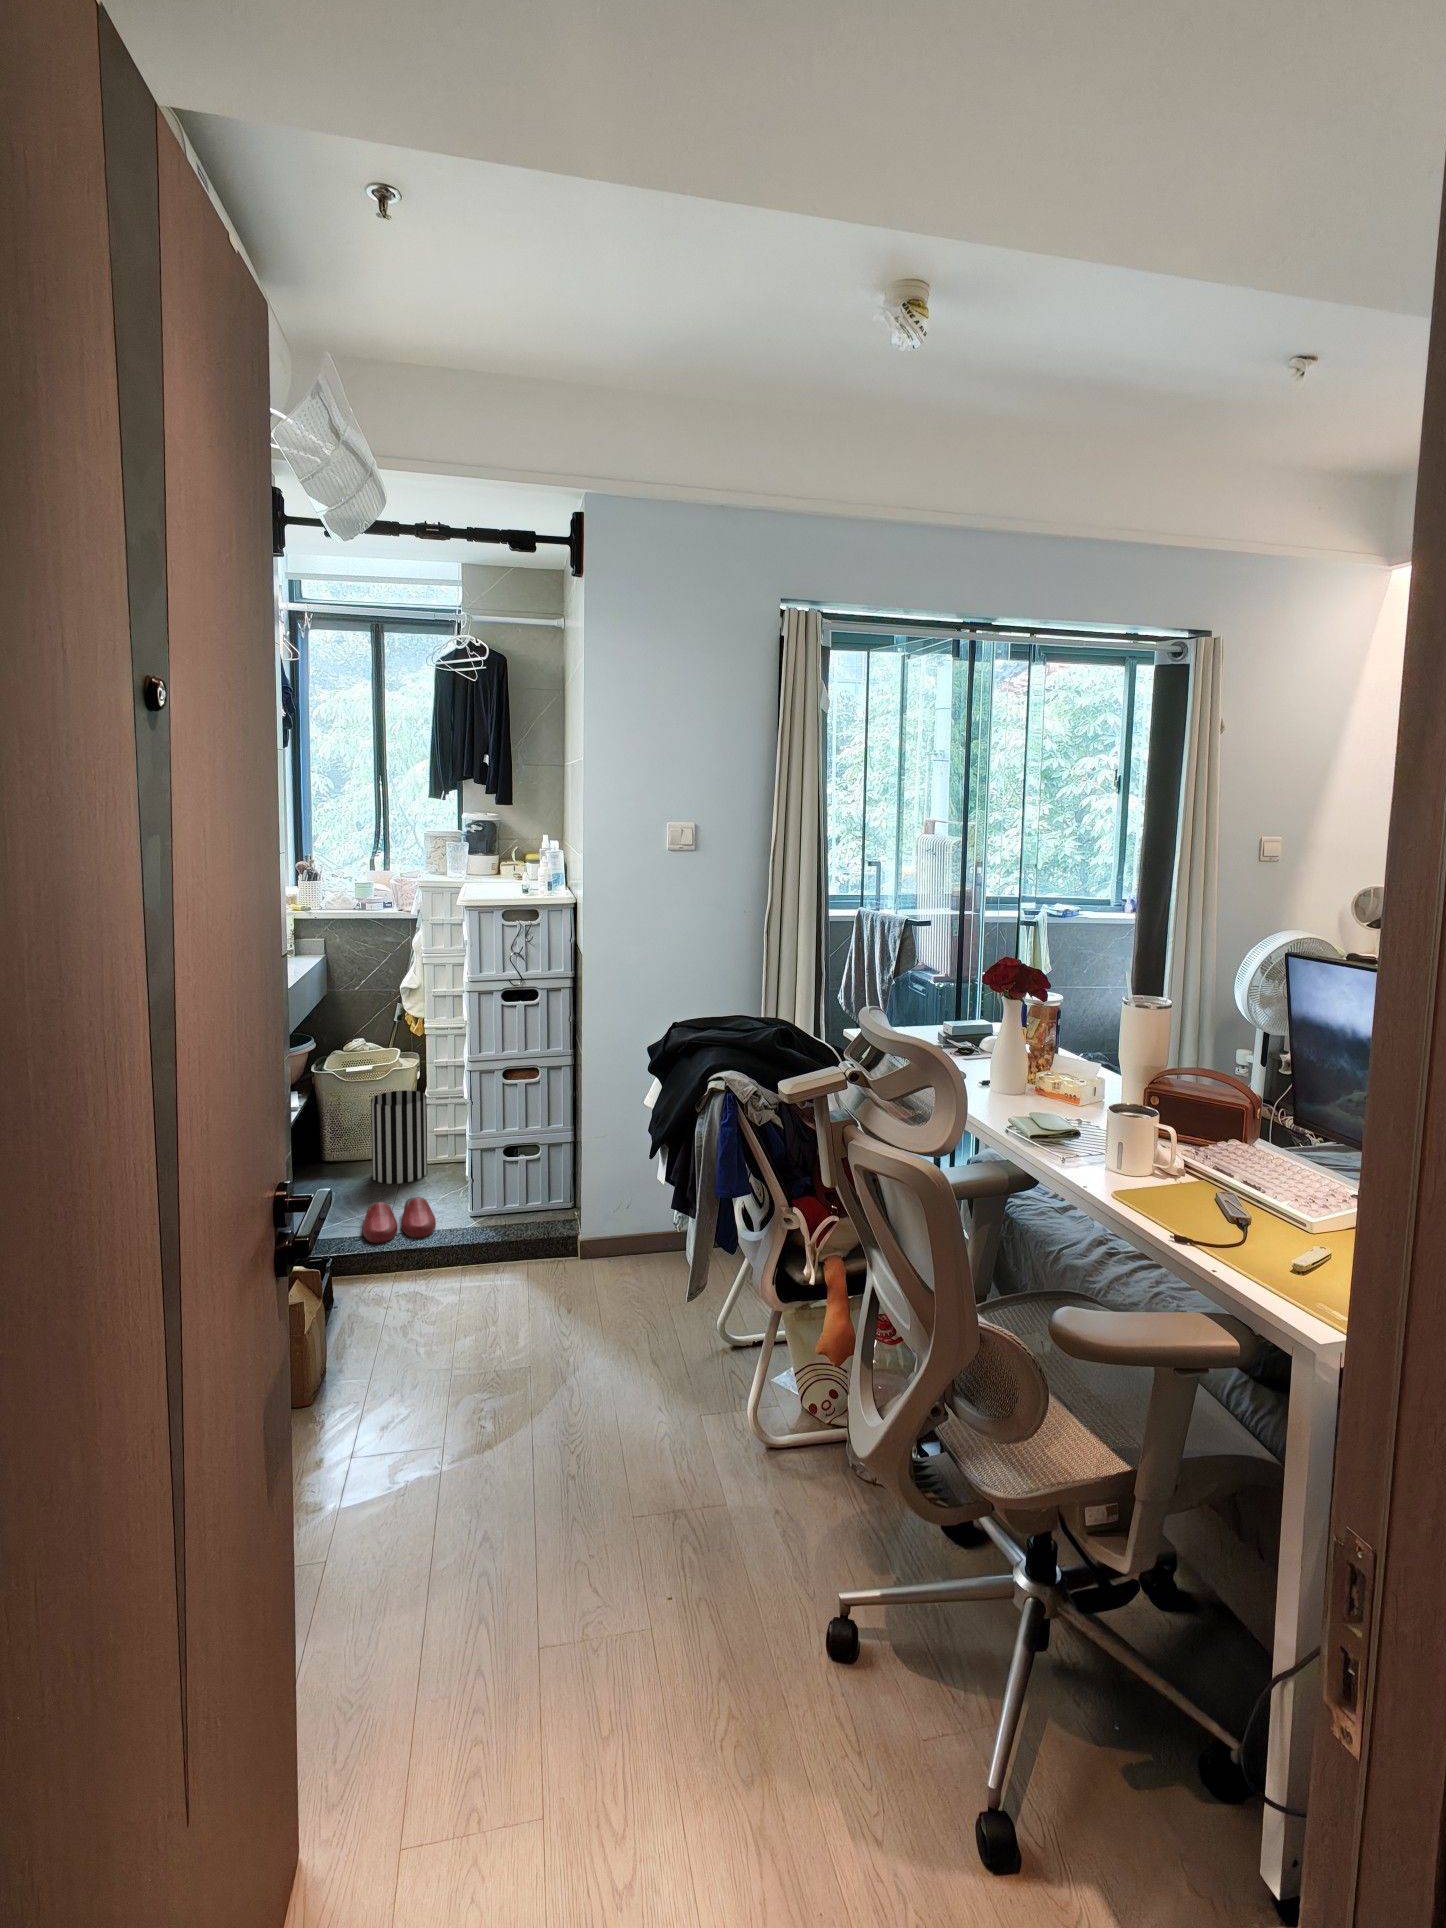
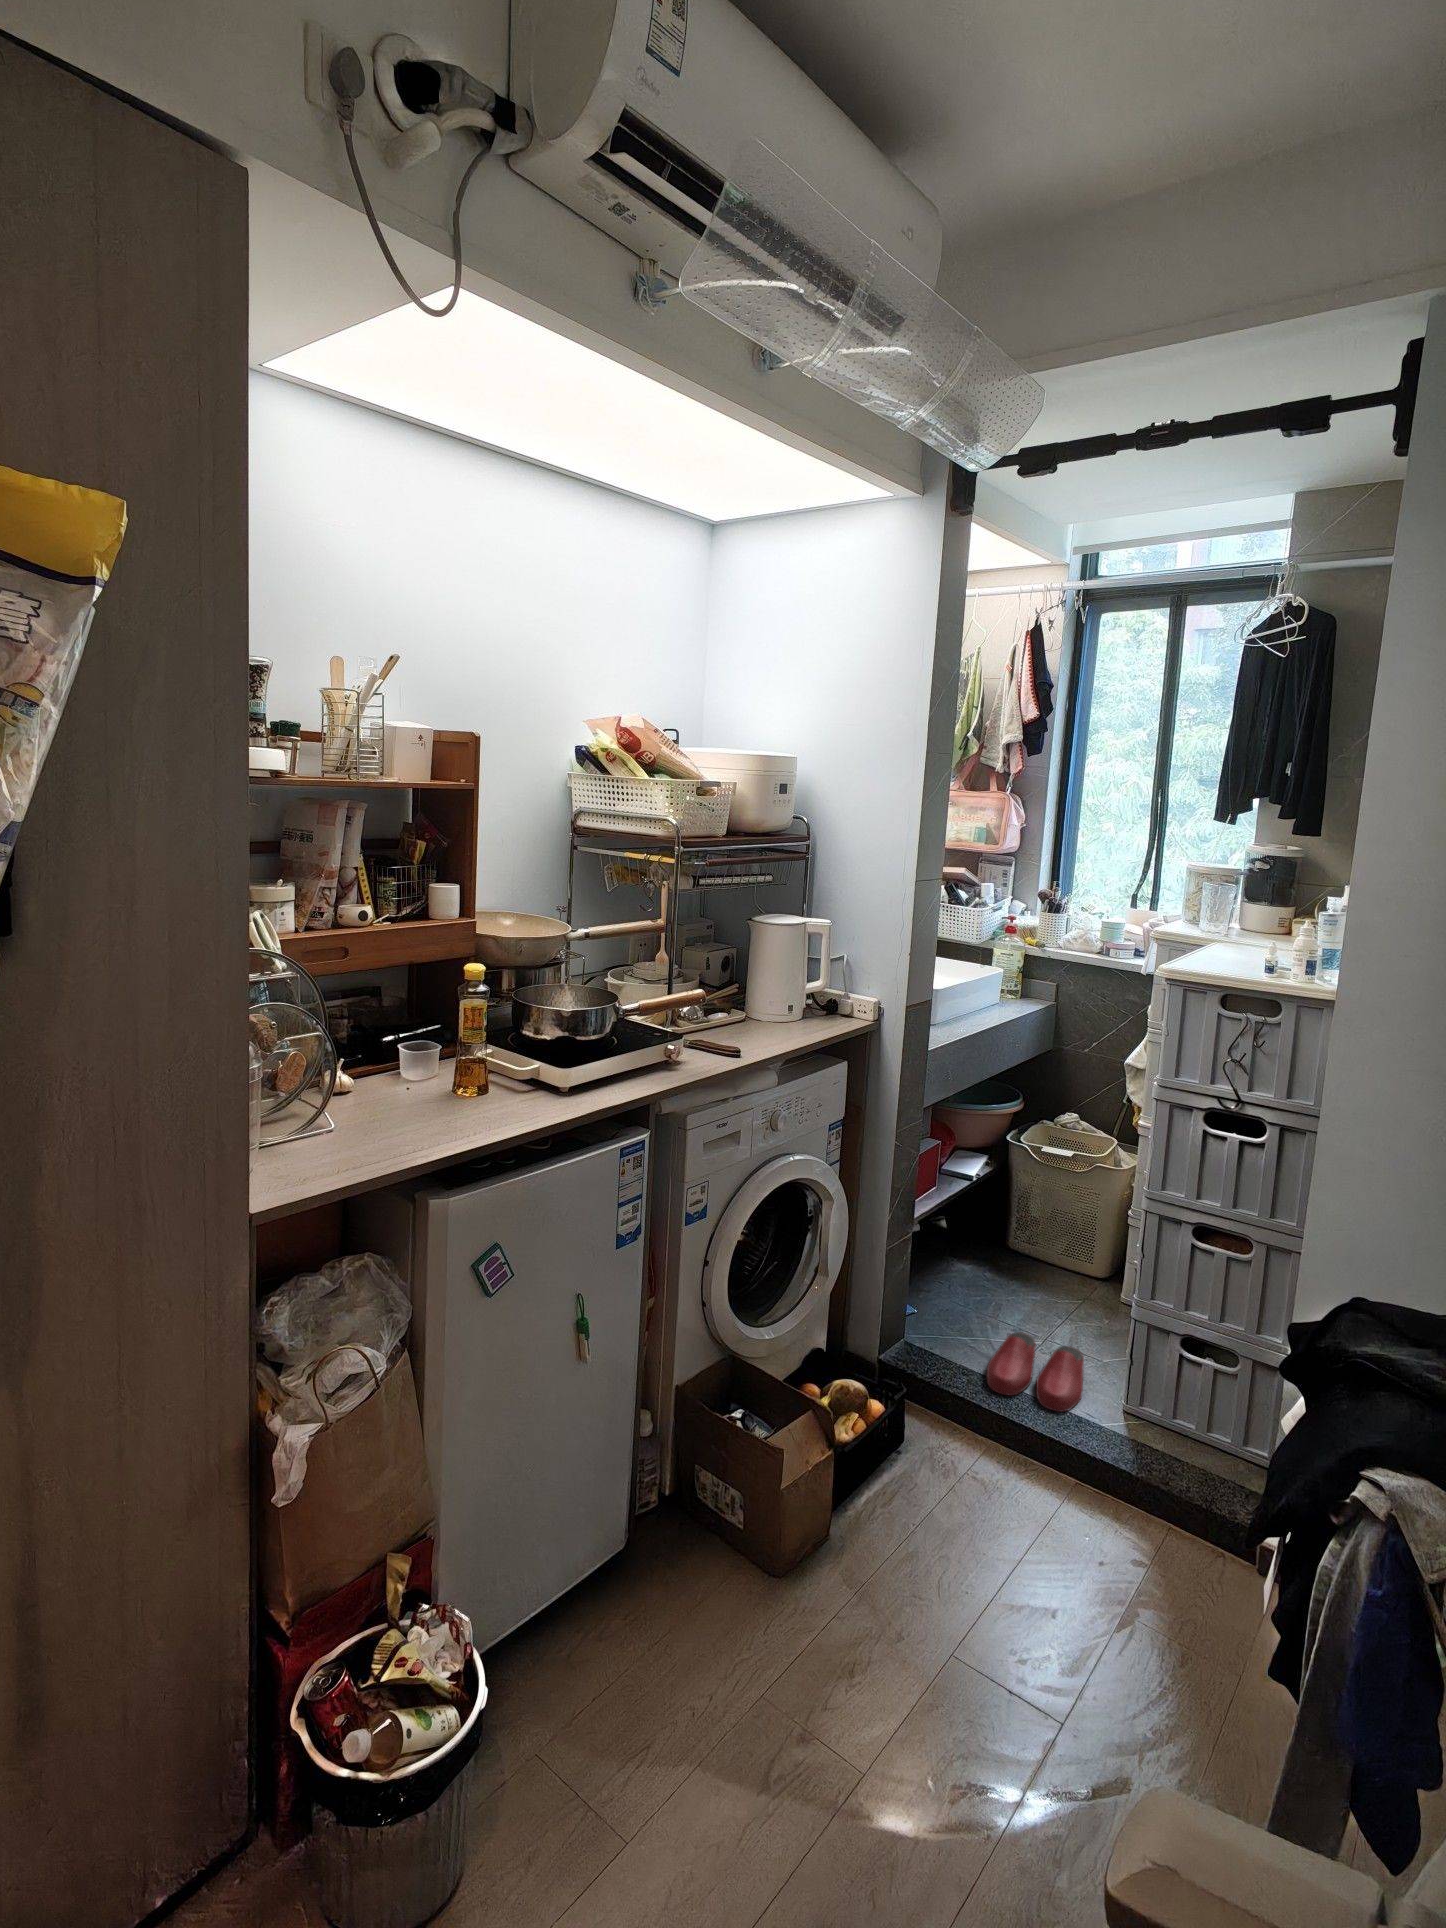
wastebasket: present [371,1090,427,1184] -> none [1046,1192,1127,1318]

